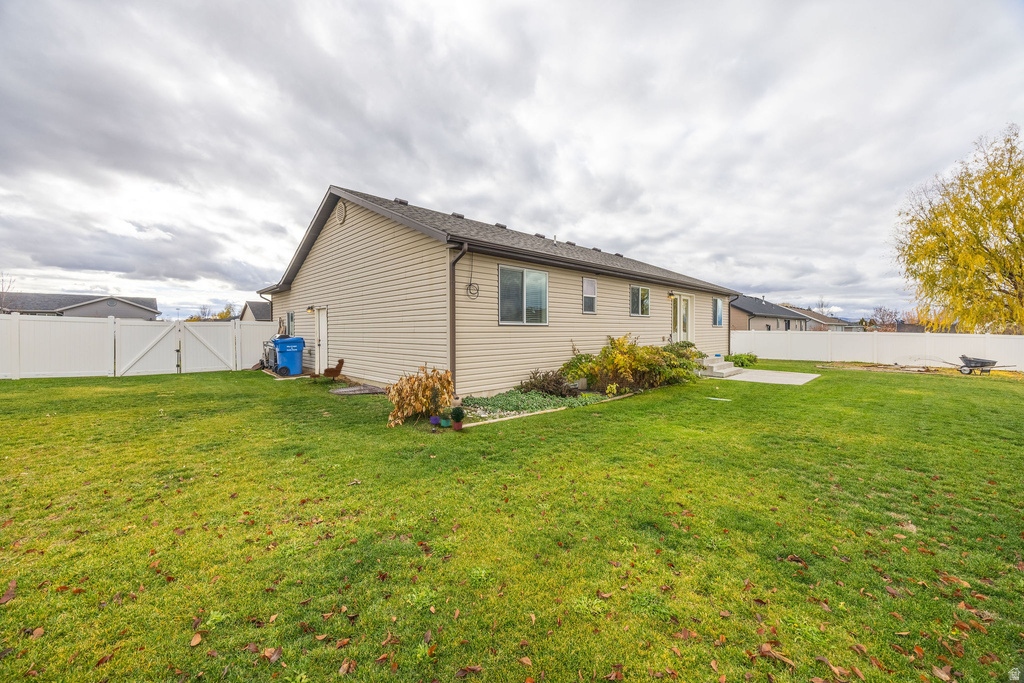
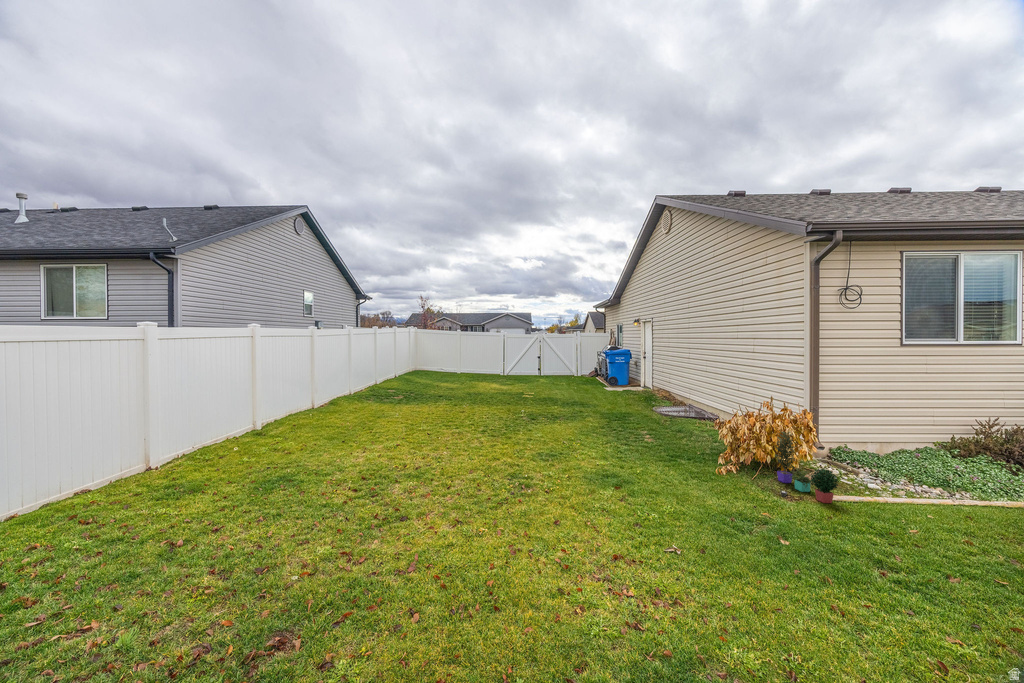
lounge chair: present [310,359,344,383] -> none [633,374,668,399]

